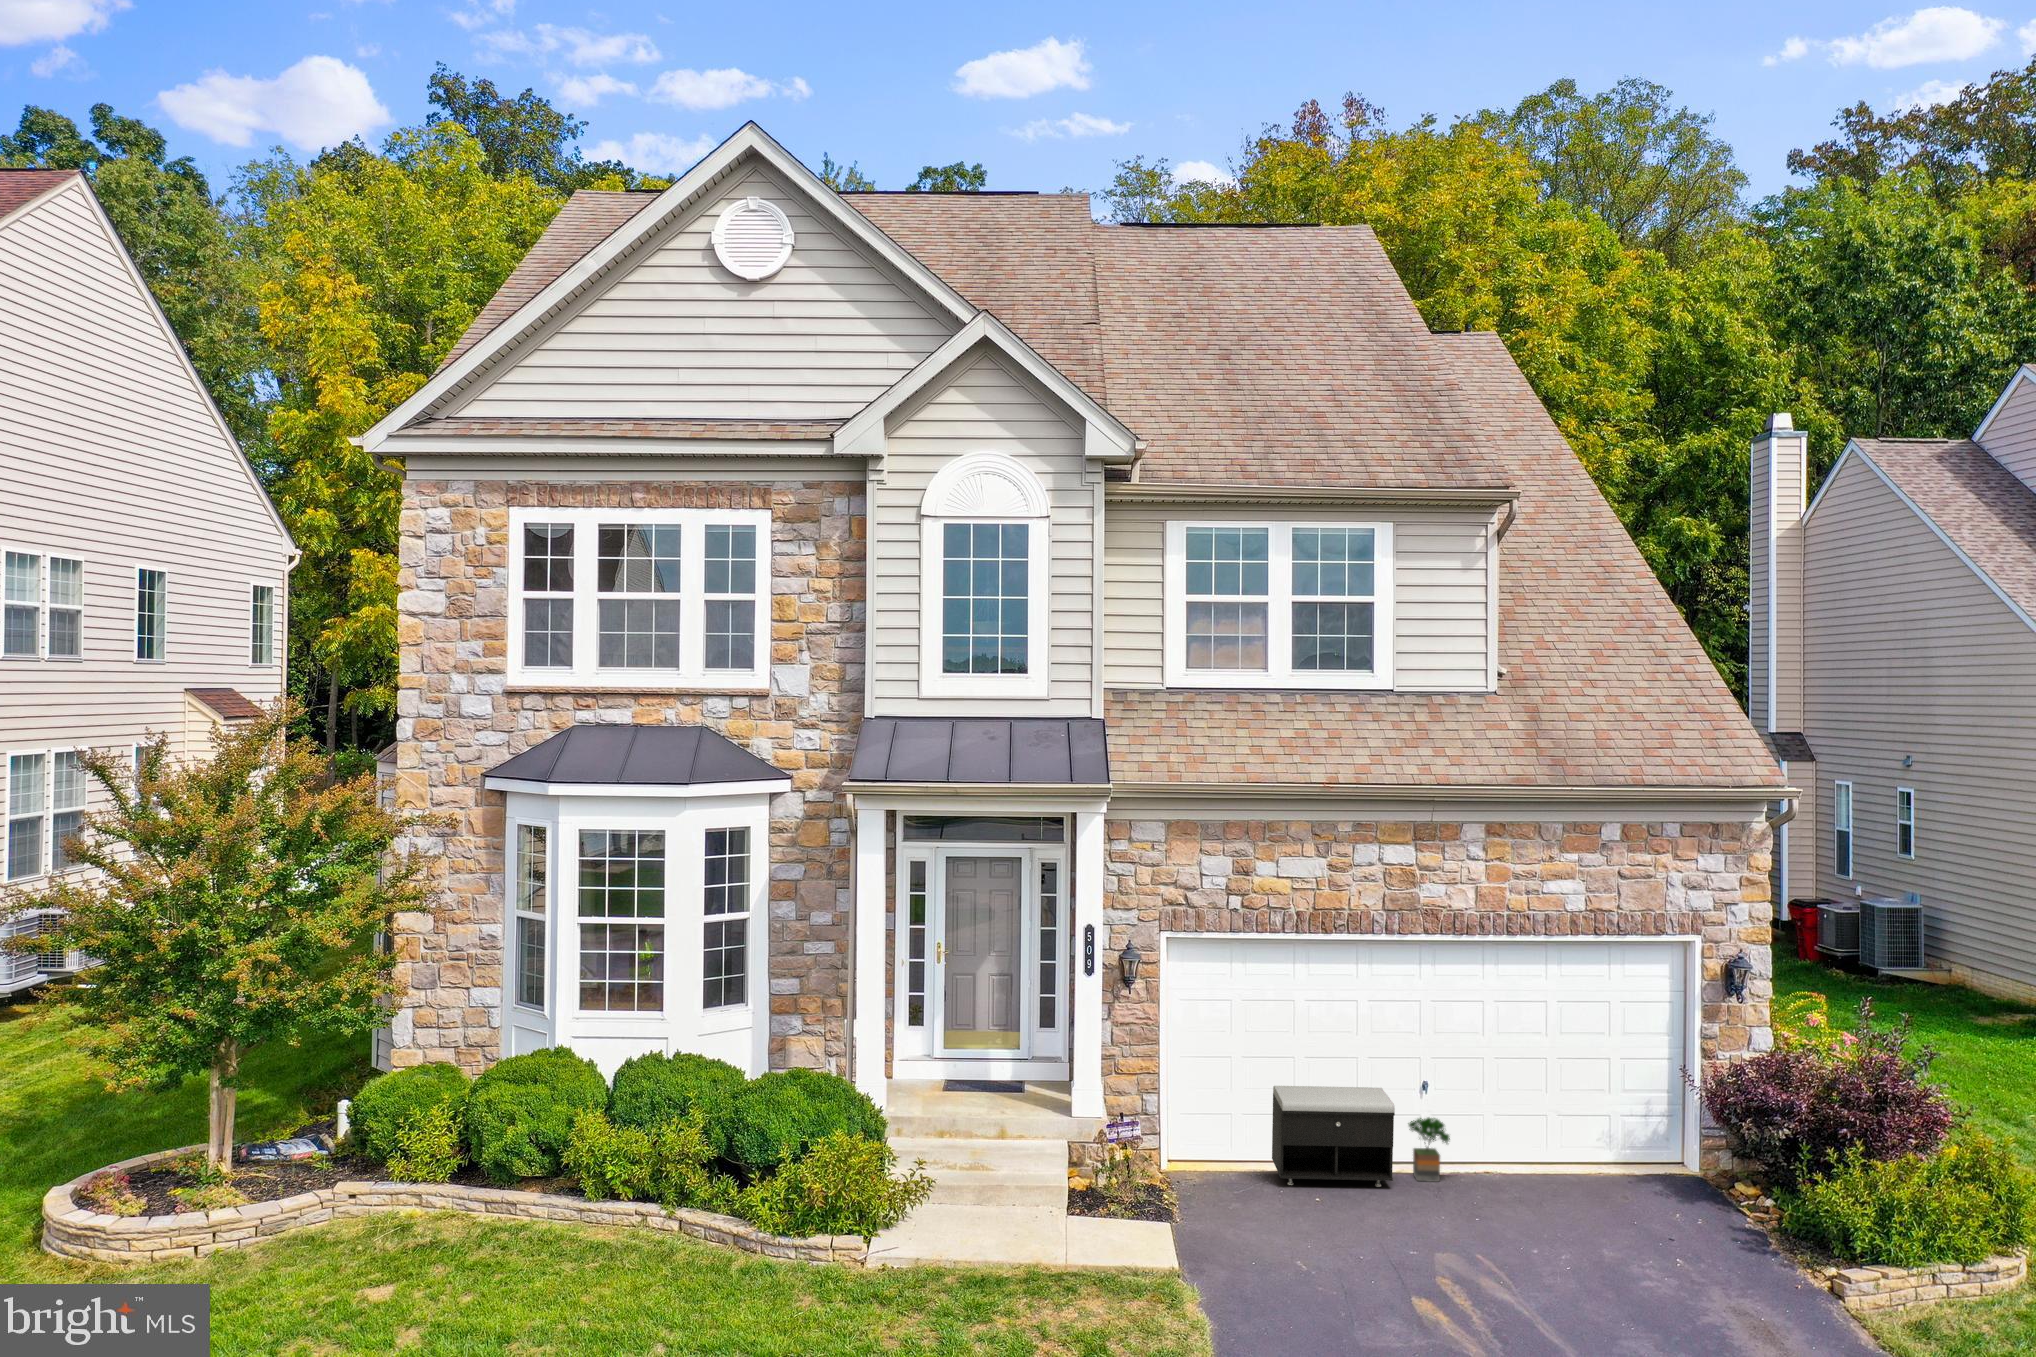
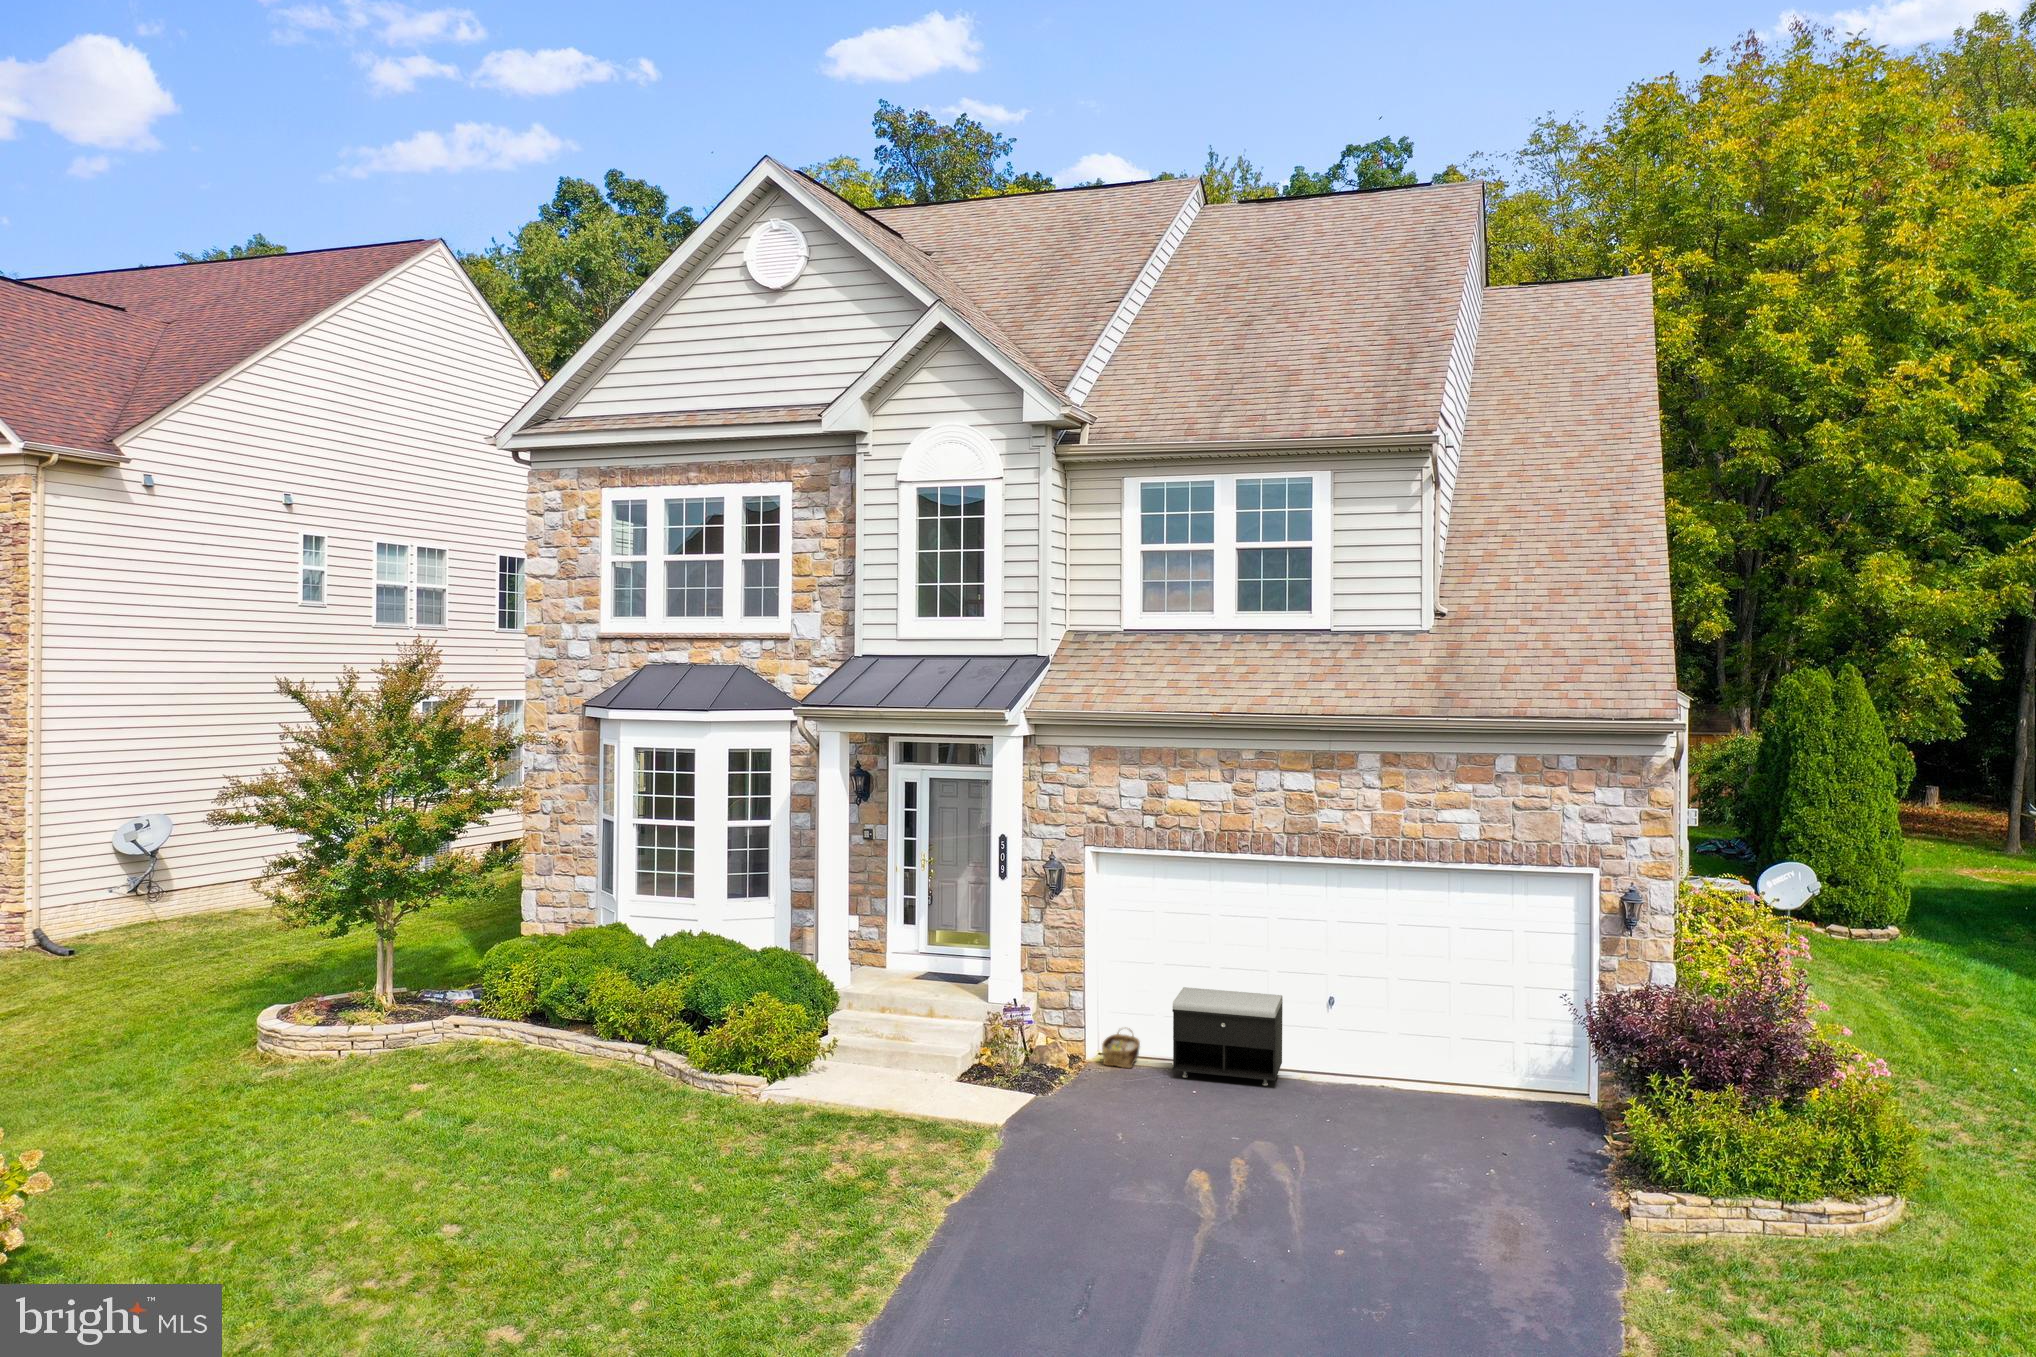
potted tree: present [1408,1118,1450,1182] -> none [1301,1024,1340,1086]
woven basket: none [1190,1135,1230,1180] -> present [1102,1030,1140,1068]

